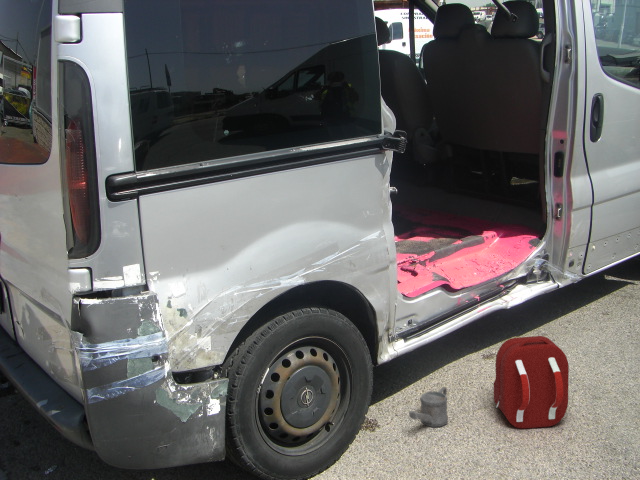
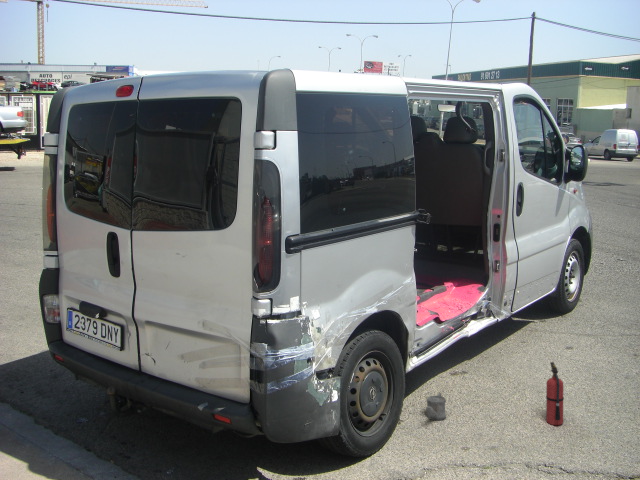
backpack: present [494,336,569,429] -> none [473,351,525,417]
fire extinguisher: none [596,359,623,452] -> present [546,362,564,425]

